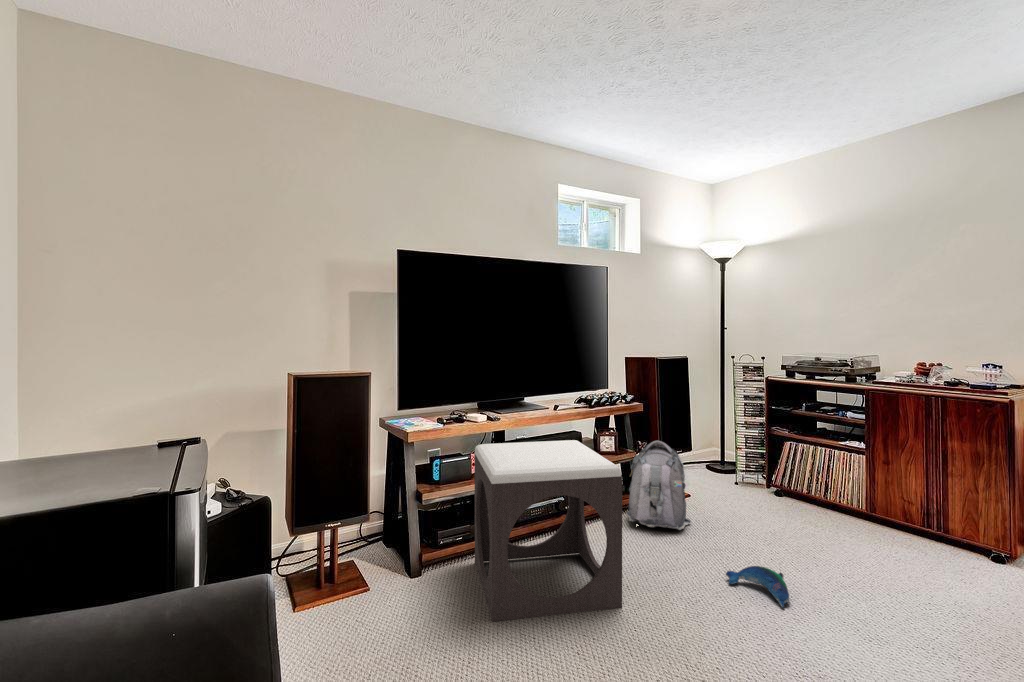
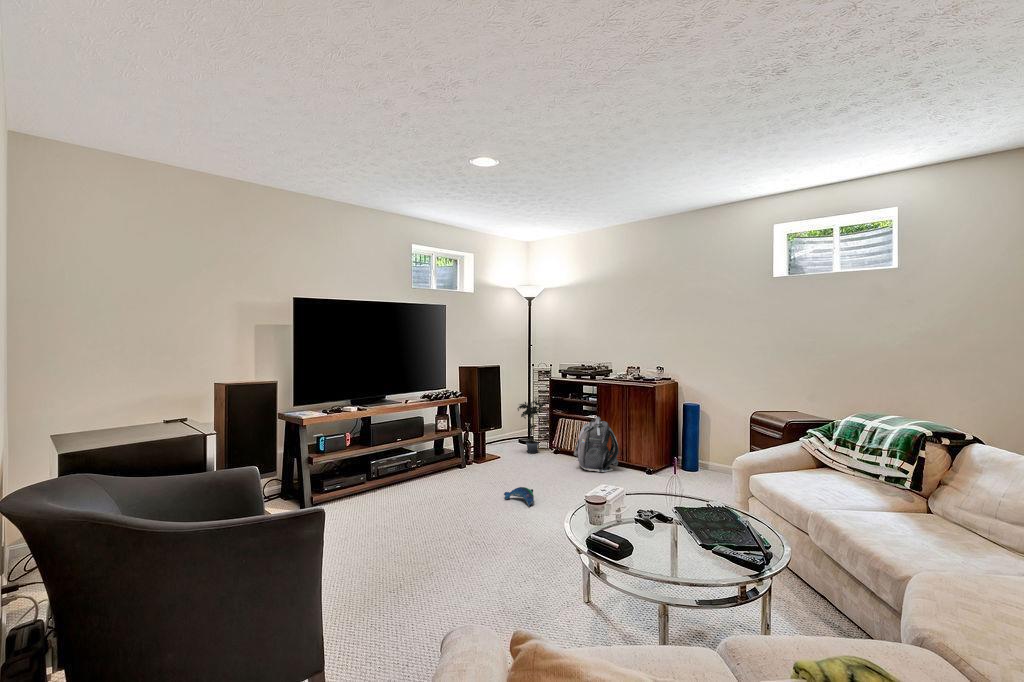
potted plant: none [715,408,761,491] -> present [518,398,545,453]
footstool: present [474,440,622,622] -> none [349,420,439,528]
backpack: present [627,440,691,530] -> present [574,417,619,472]

